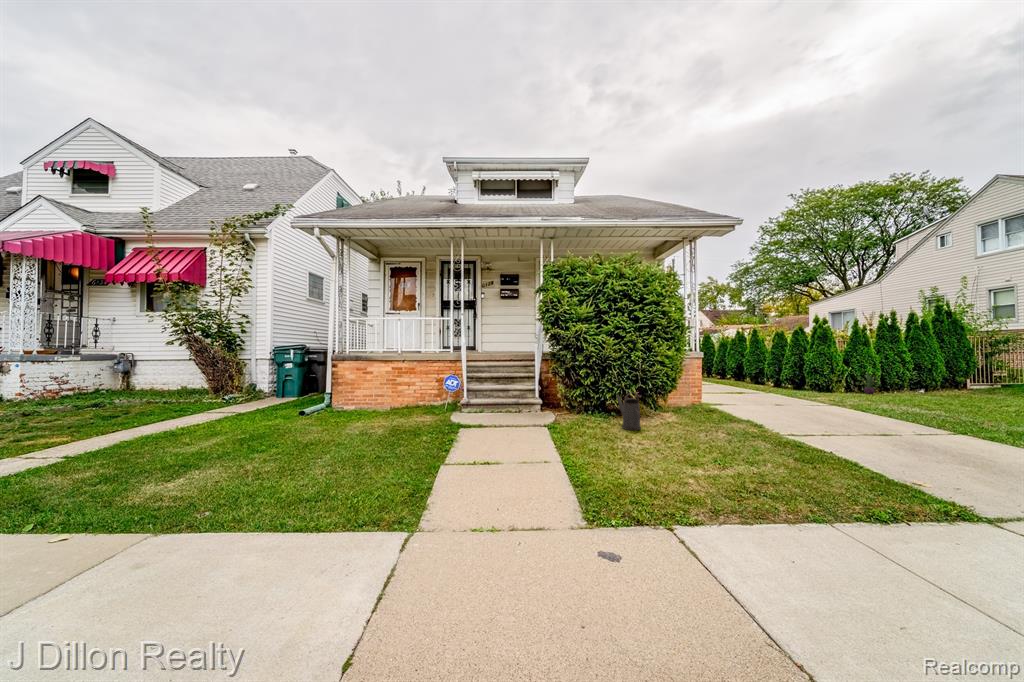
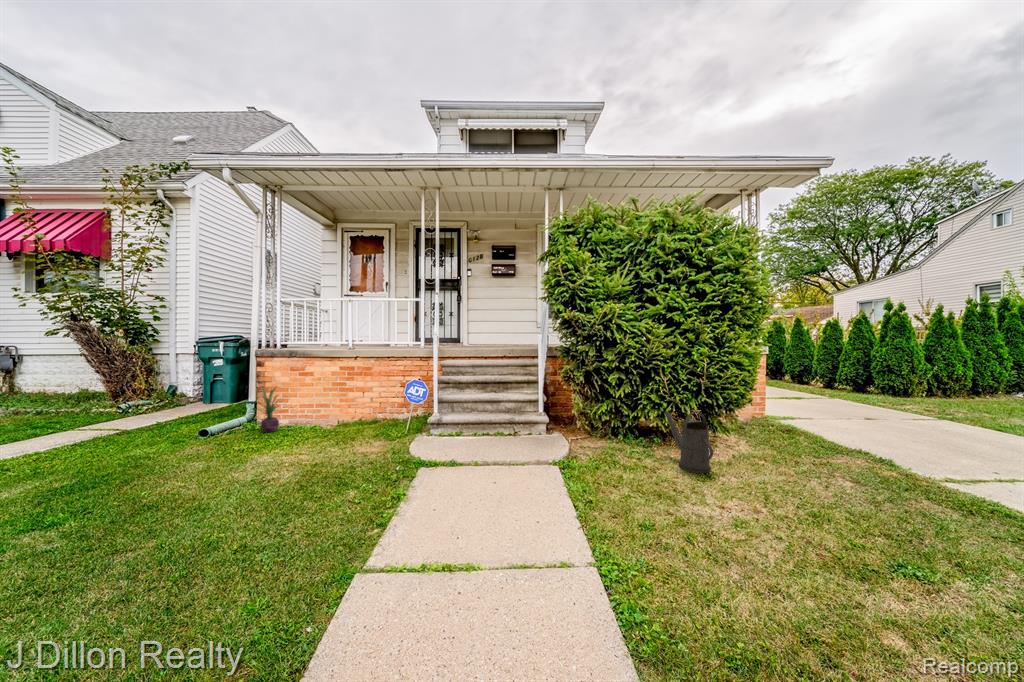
decorative plant: present [864,372,875,394] -> present [257,387,279,432]

